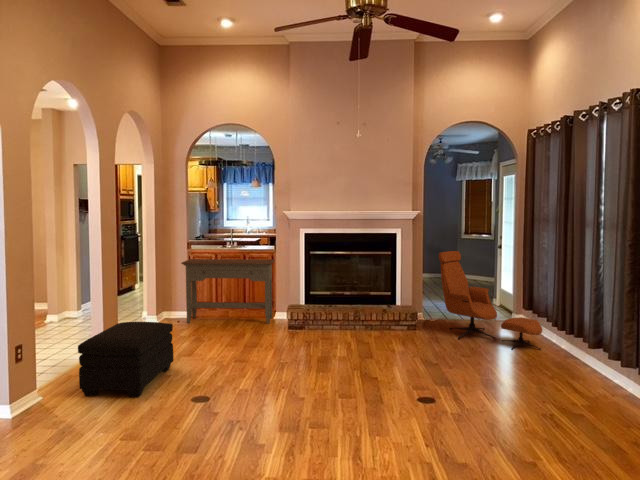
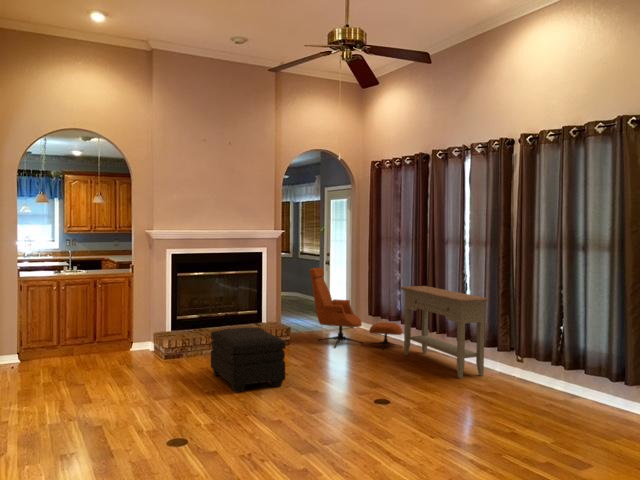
console table: present [181,259,275,324] -> present [401,286,488,379]
ottoman: present [78,322,173,398] -> present [211,328,286,393]

